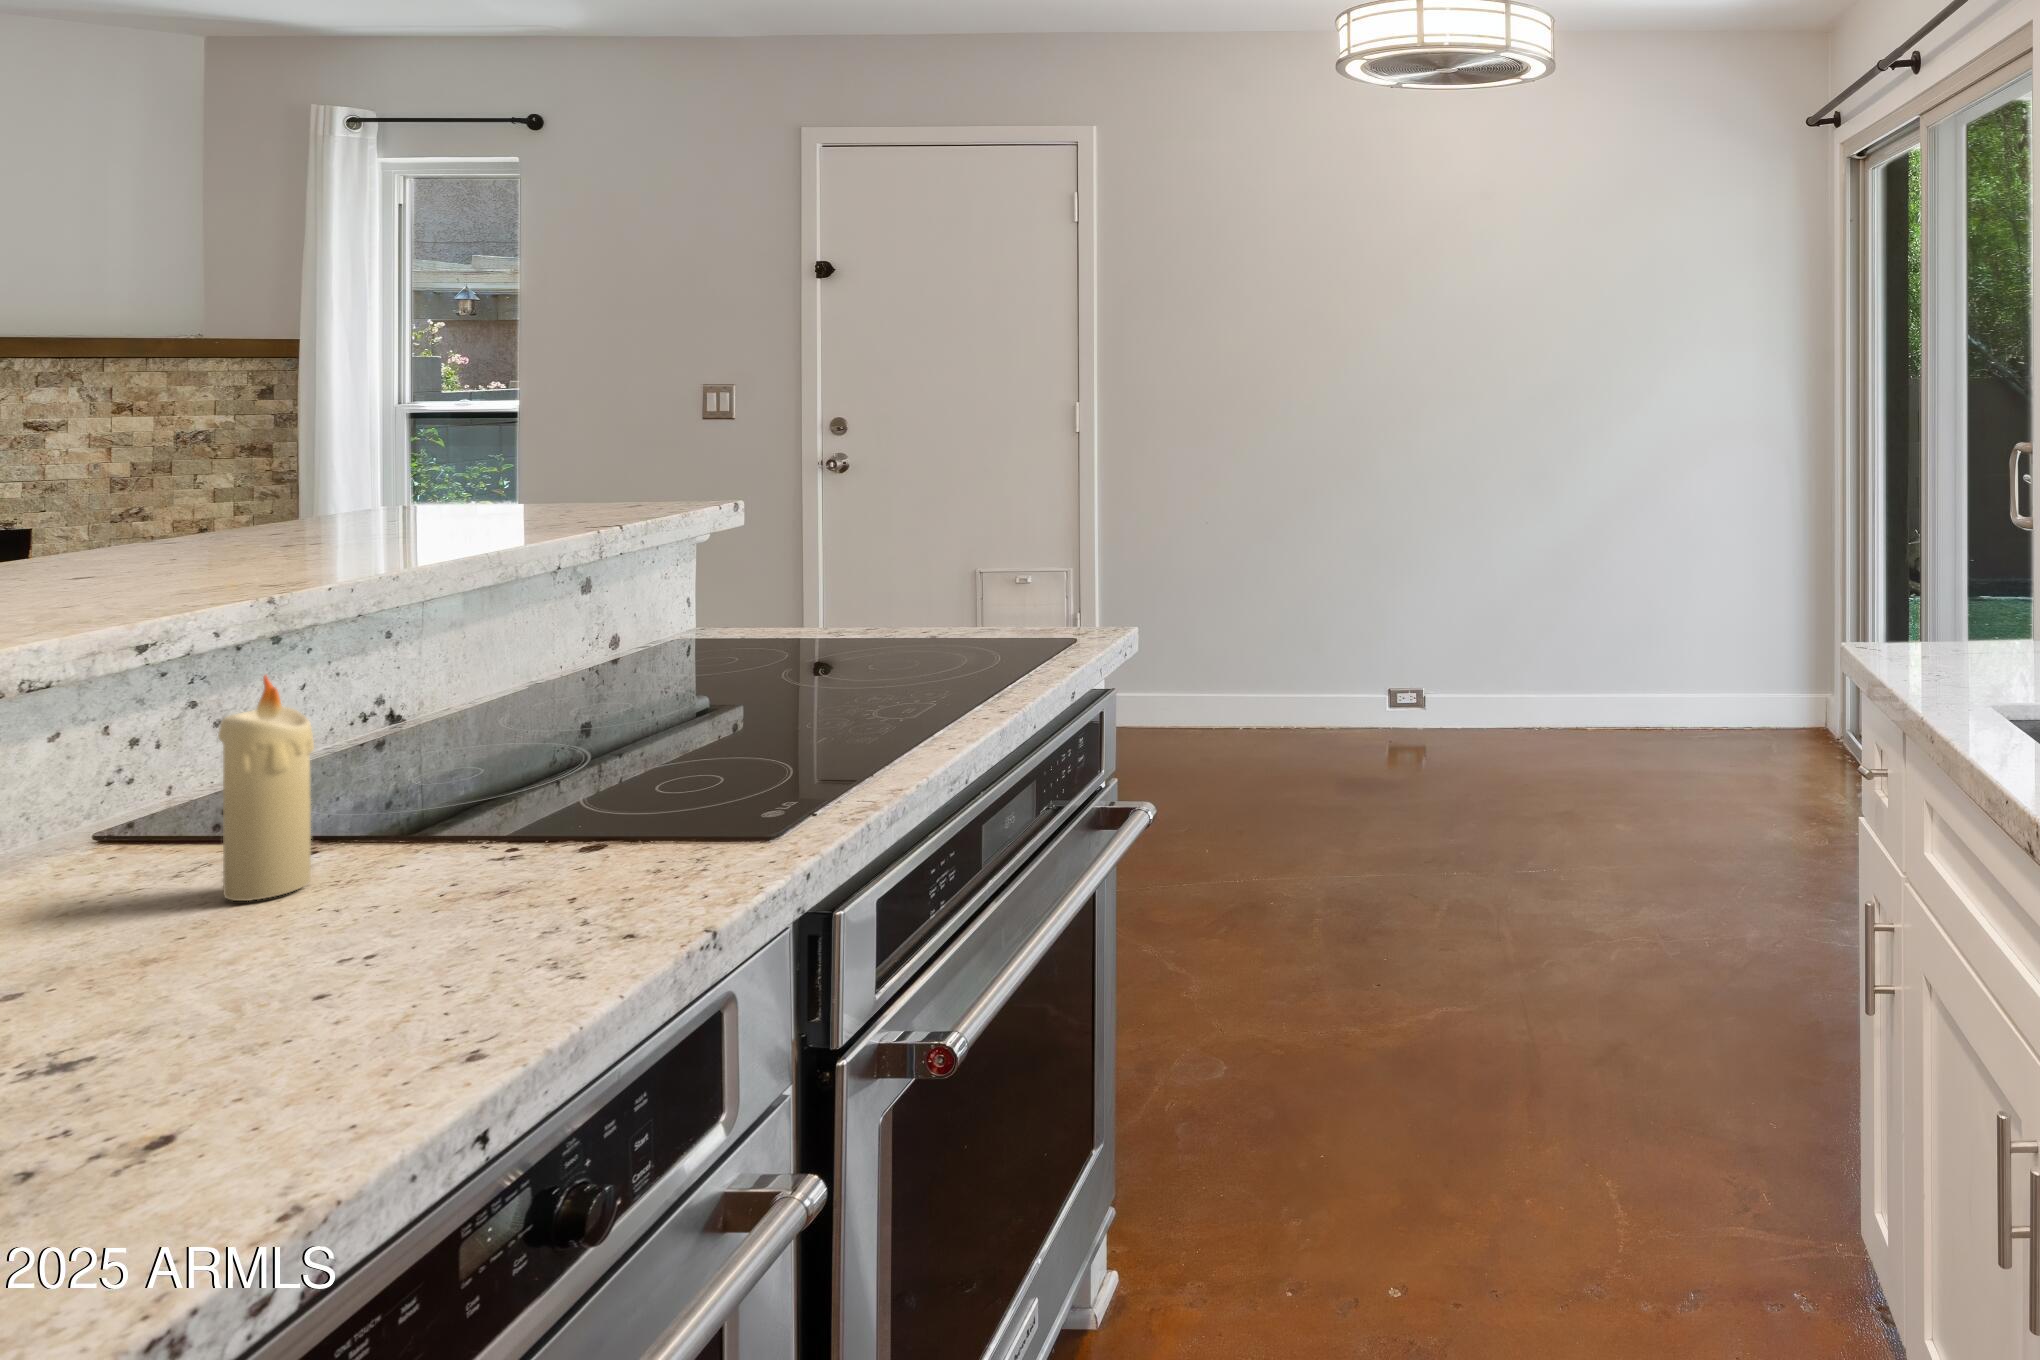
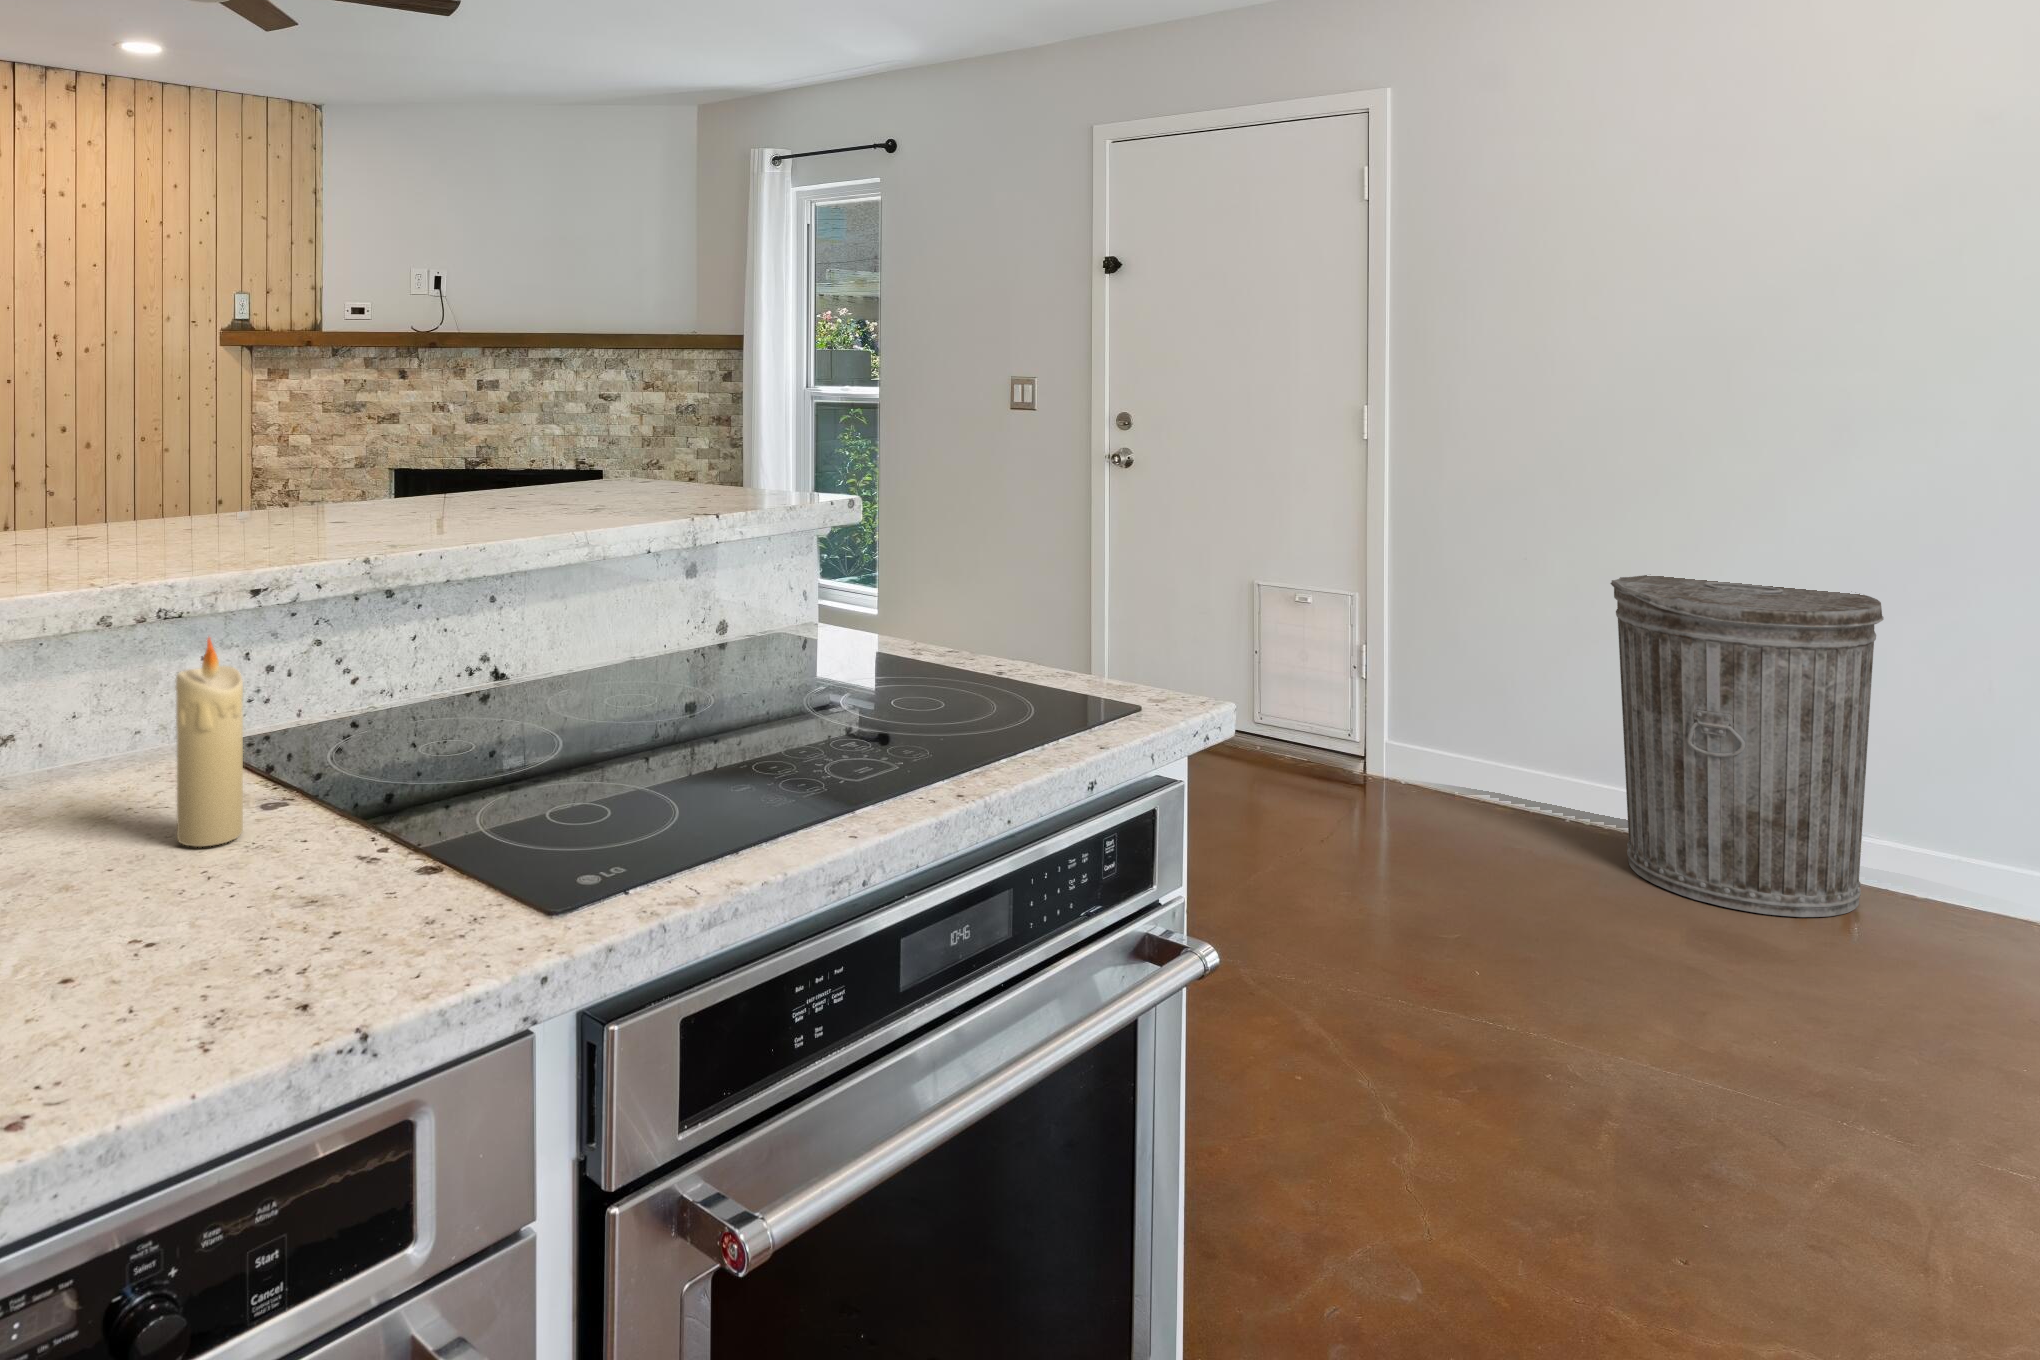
trash can: none [1270,528,1437,773] -> present [1610,575,1884,917]

